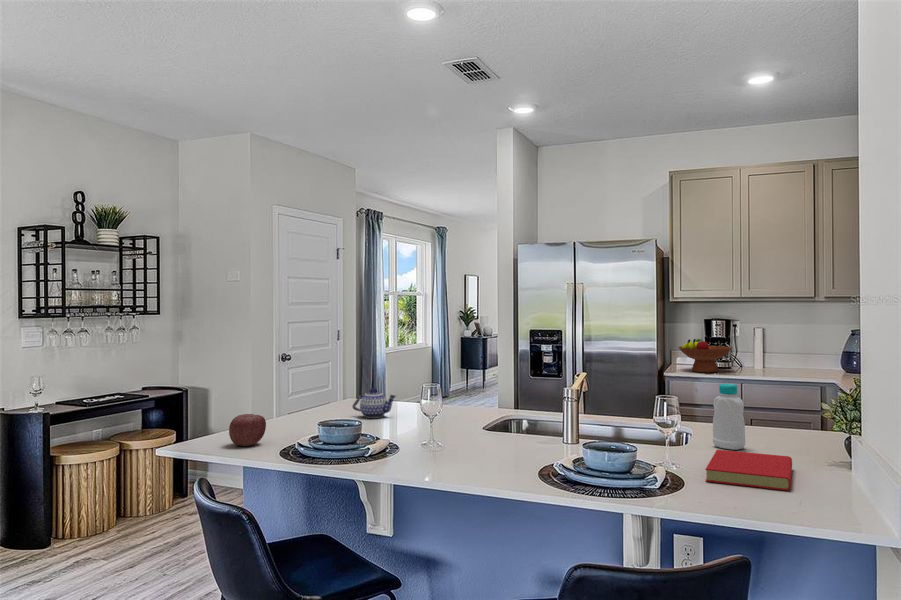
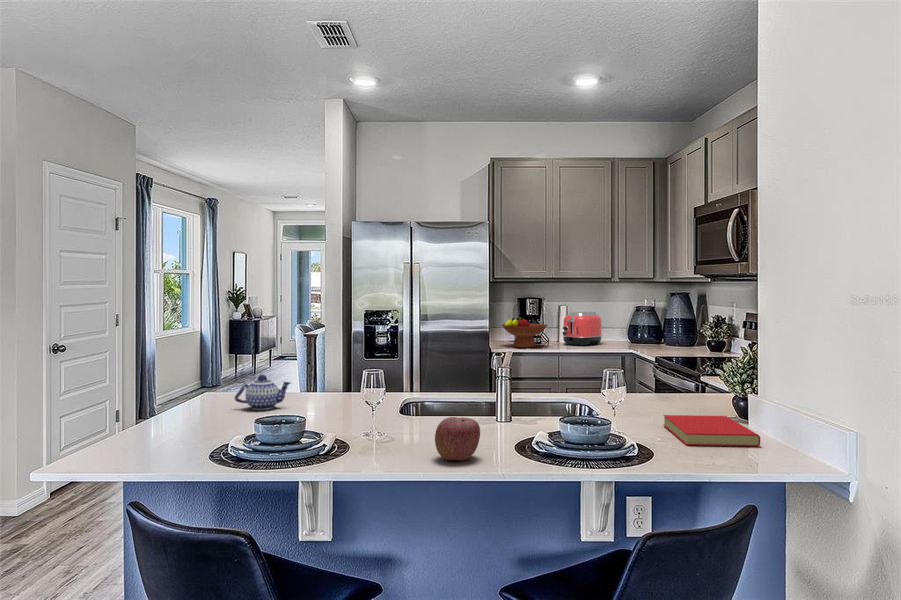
toaster: none [754,334,807,373] -> present [562,312,602,346]
bottle: present [713,384,745,450] -> none [636,354,665,414]
apple: present [229,414,266,446] -> present [435,417,480,461]

